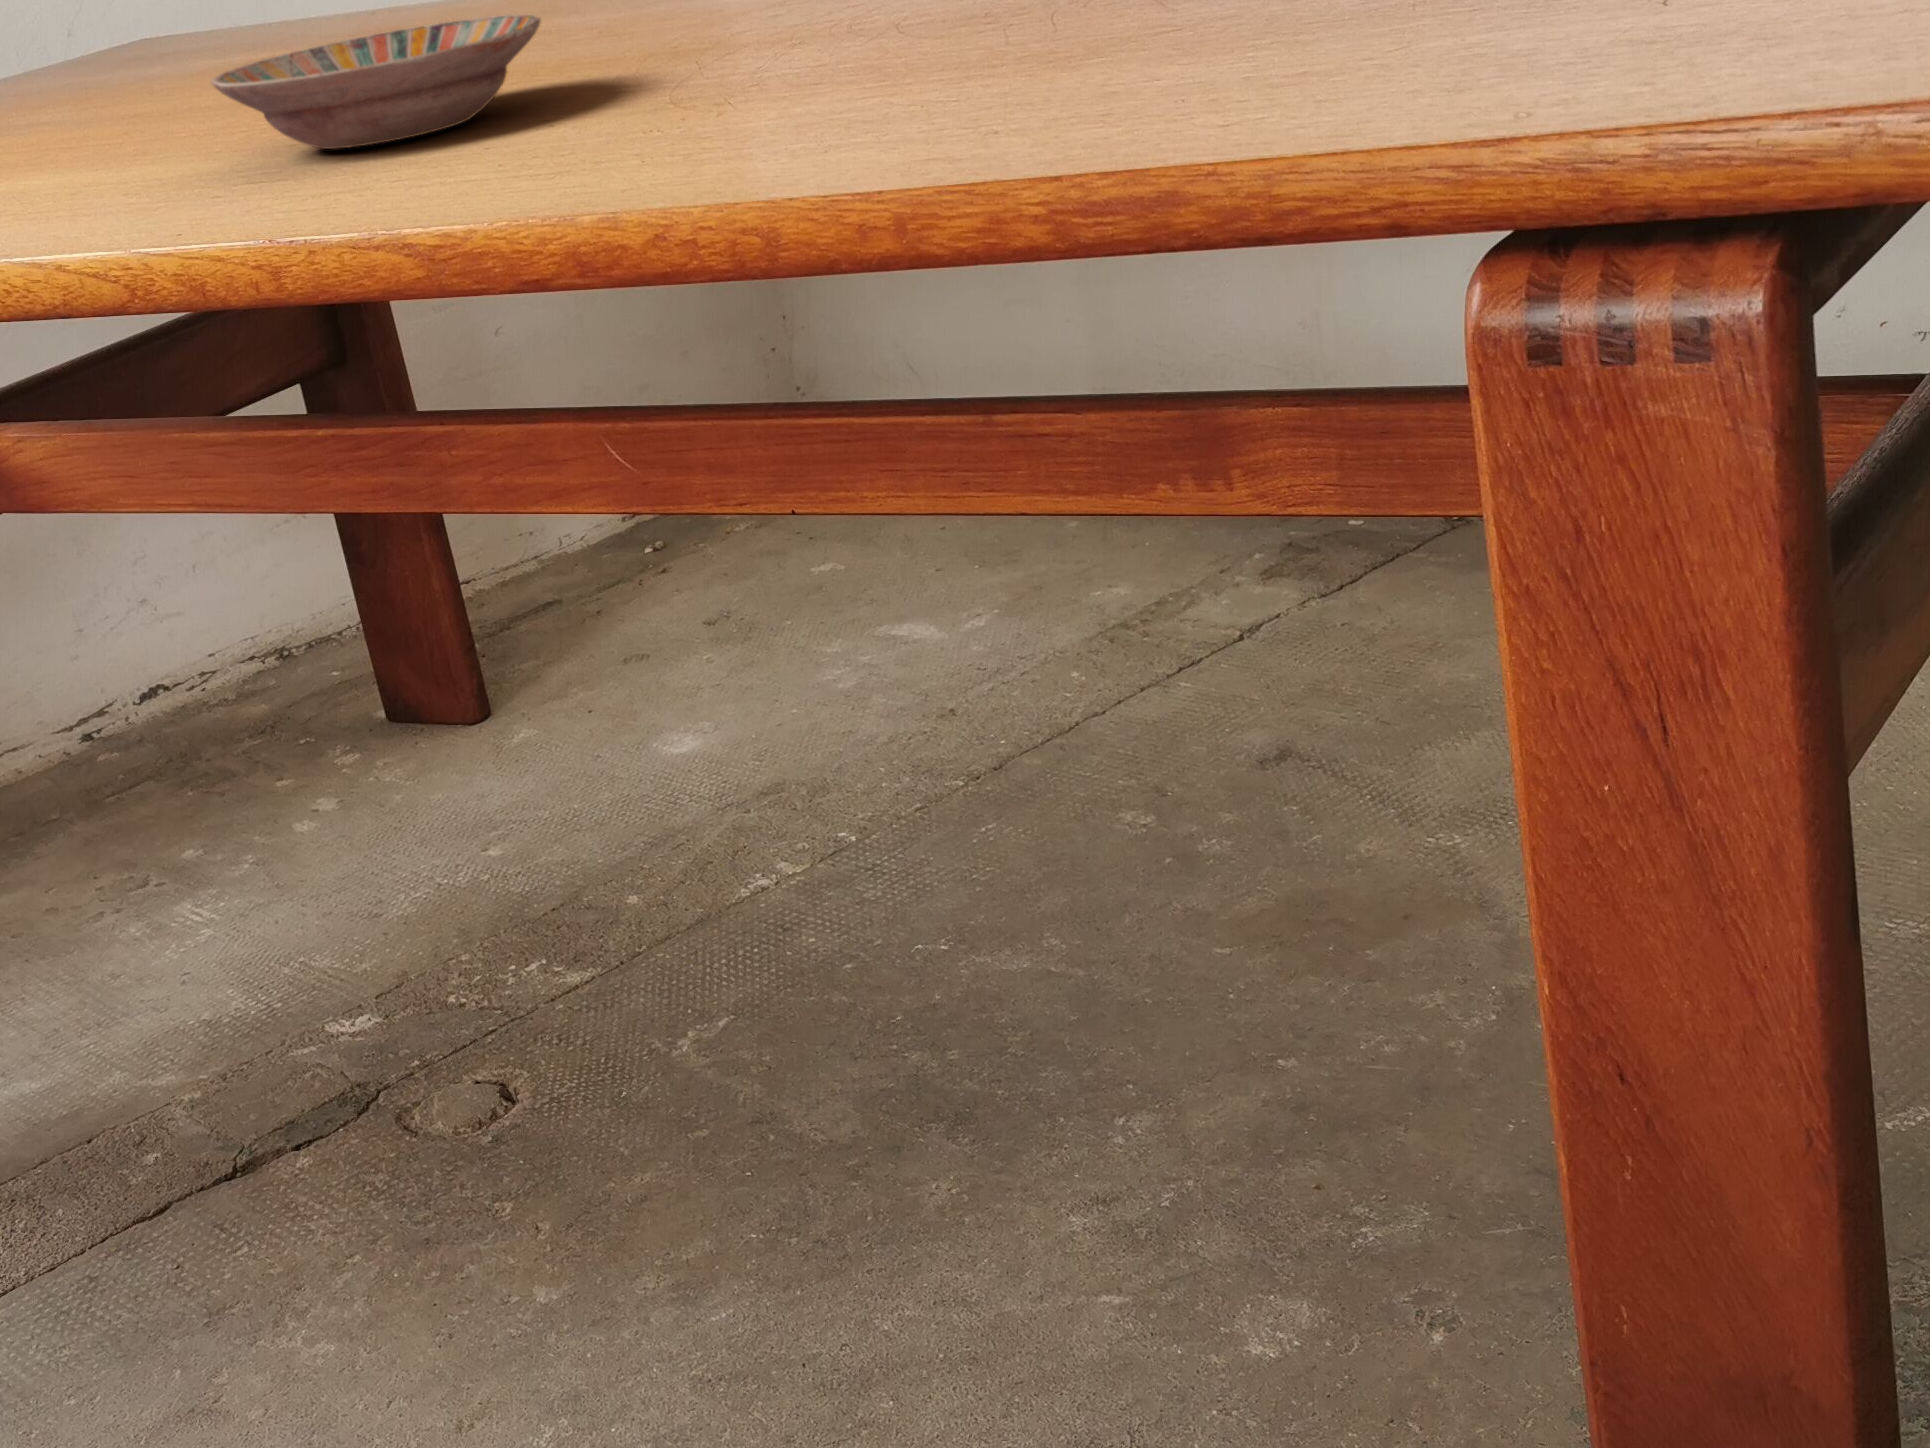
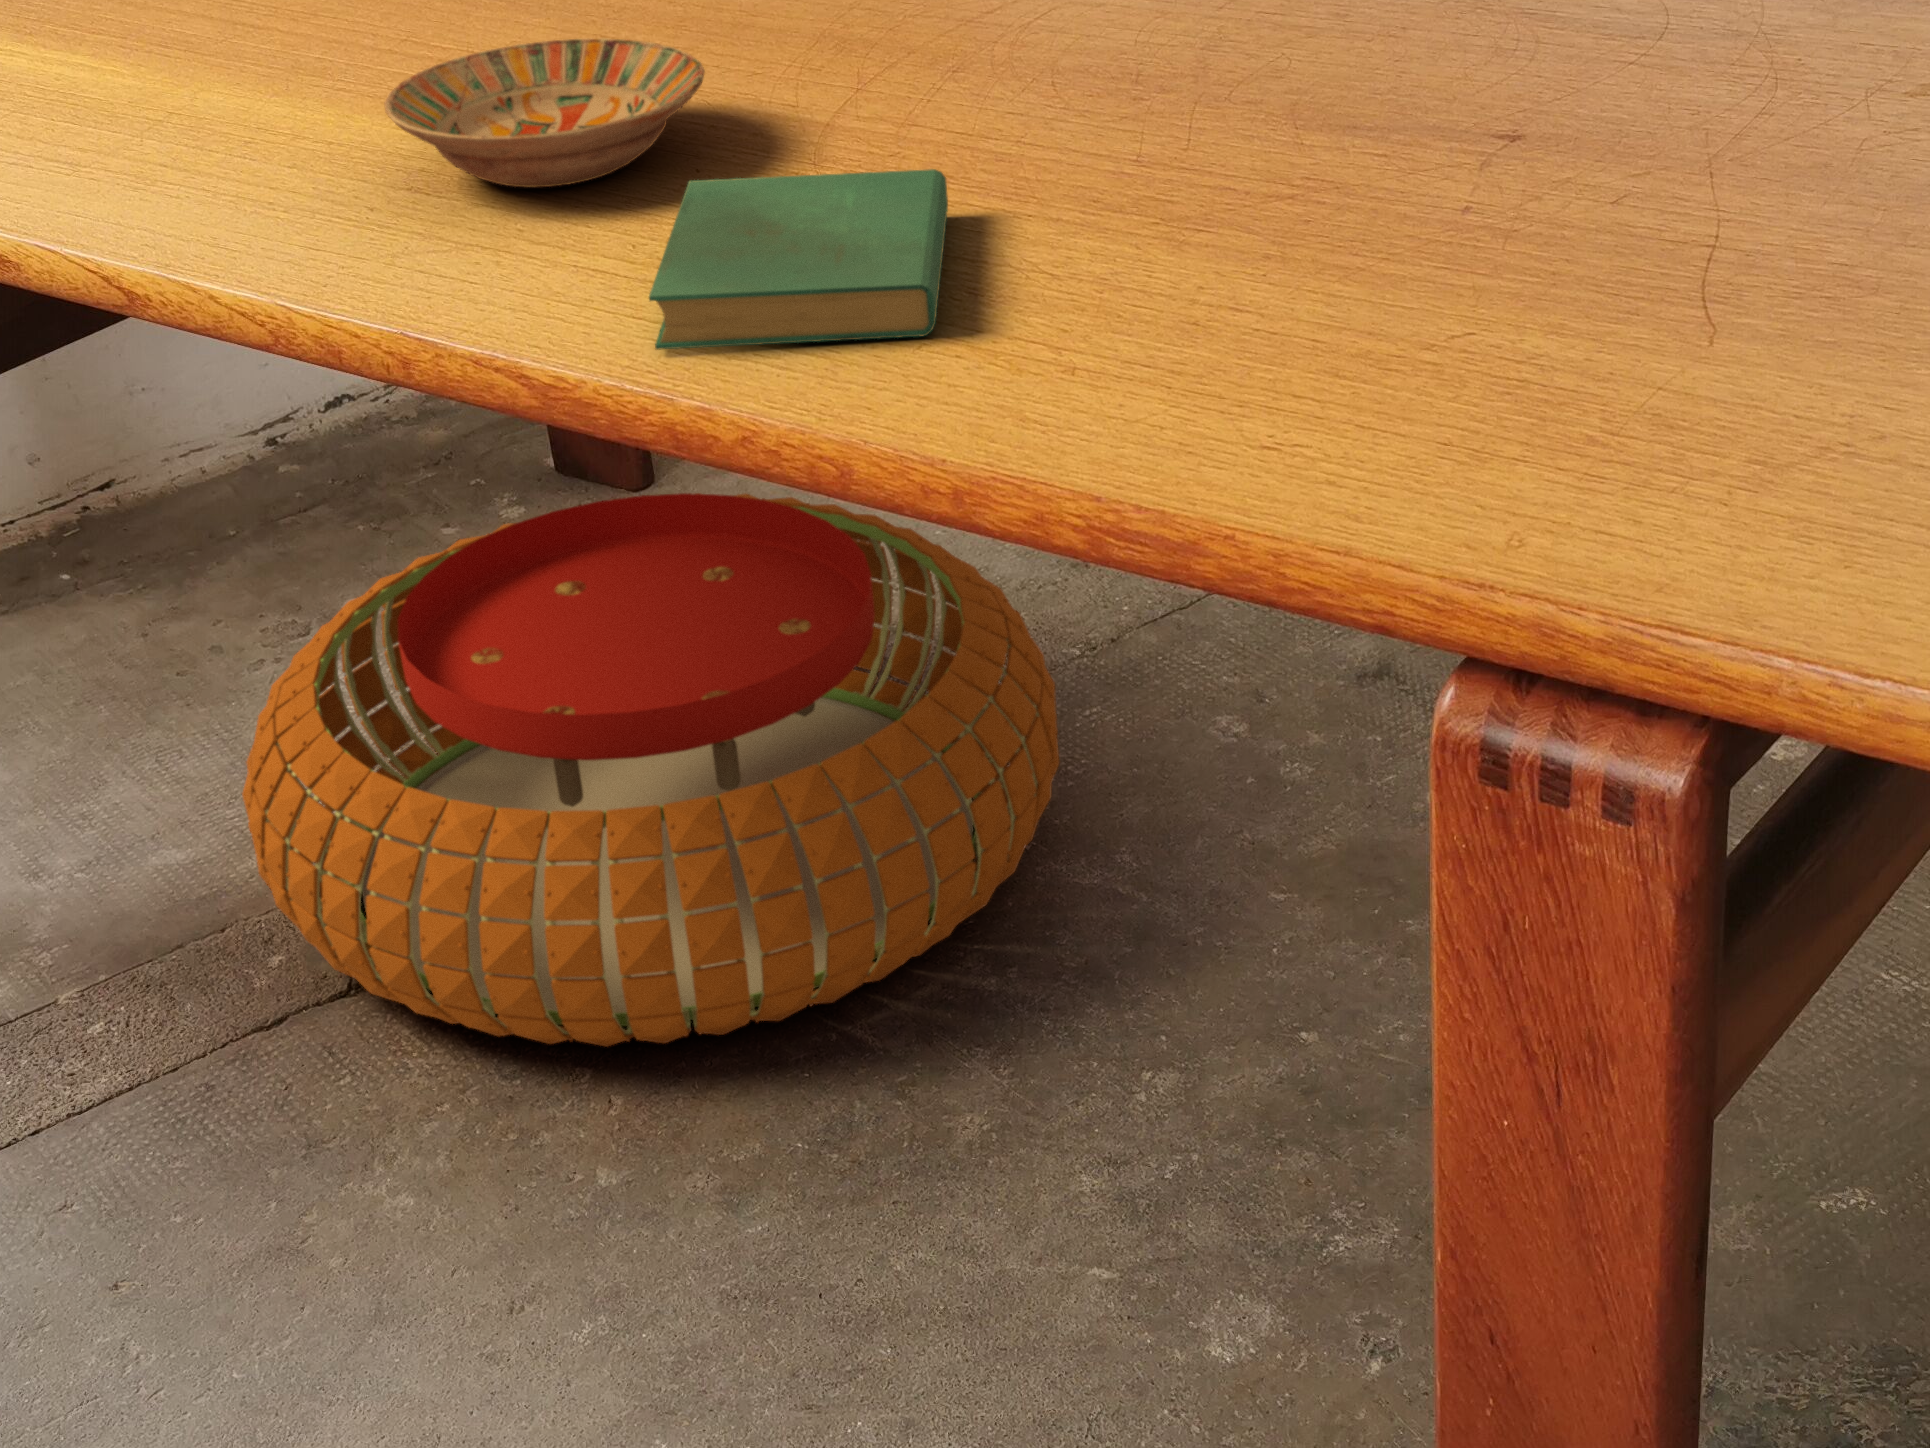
book: none [524,32,834,182] -> present [649,169,948,350]
pouf: none [103,628,971,1183] -> present [242,493,1059,1047]

